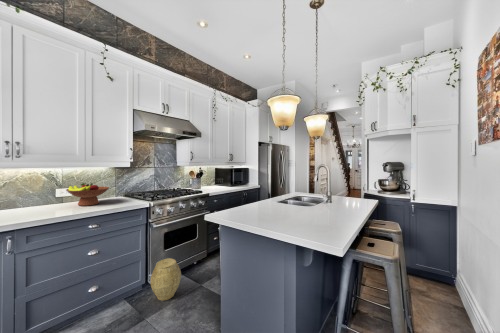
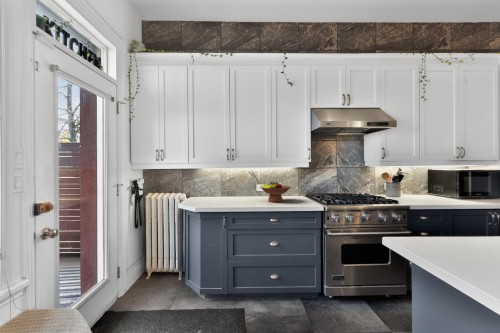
woven basket: present [150,258,181,301] -> none [324,272,358,318]

